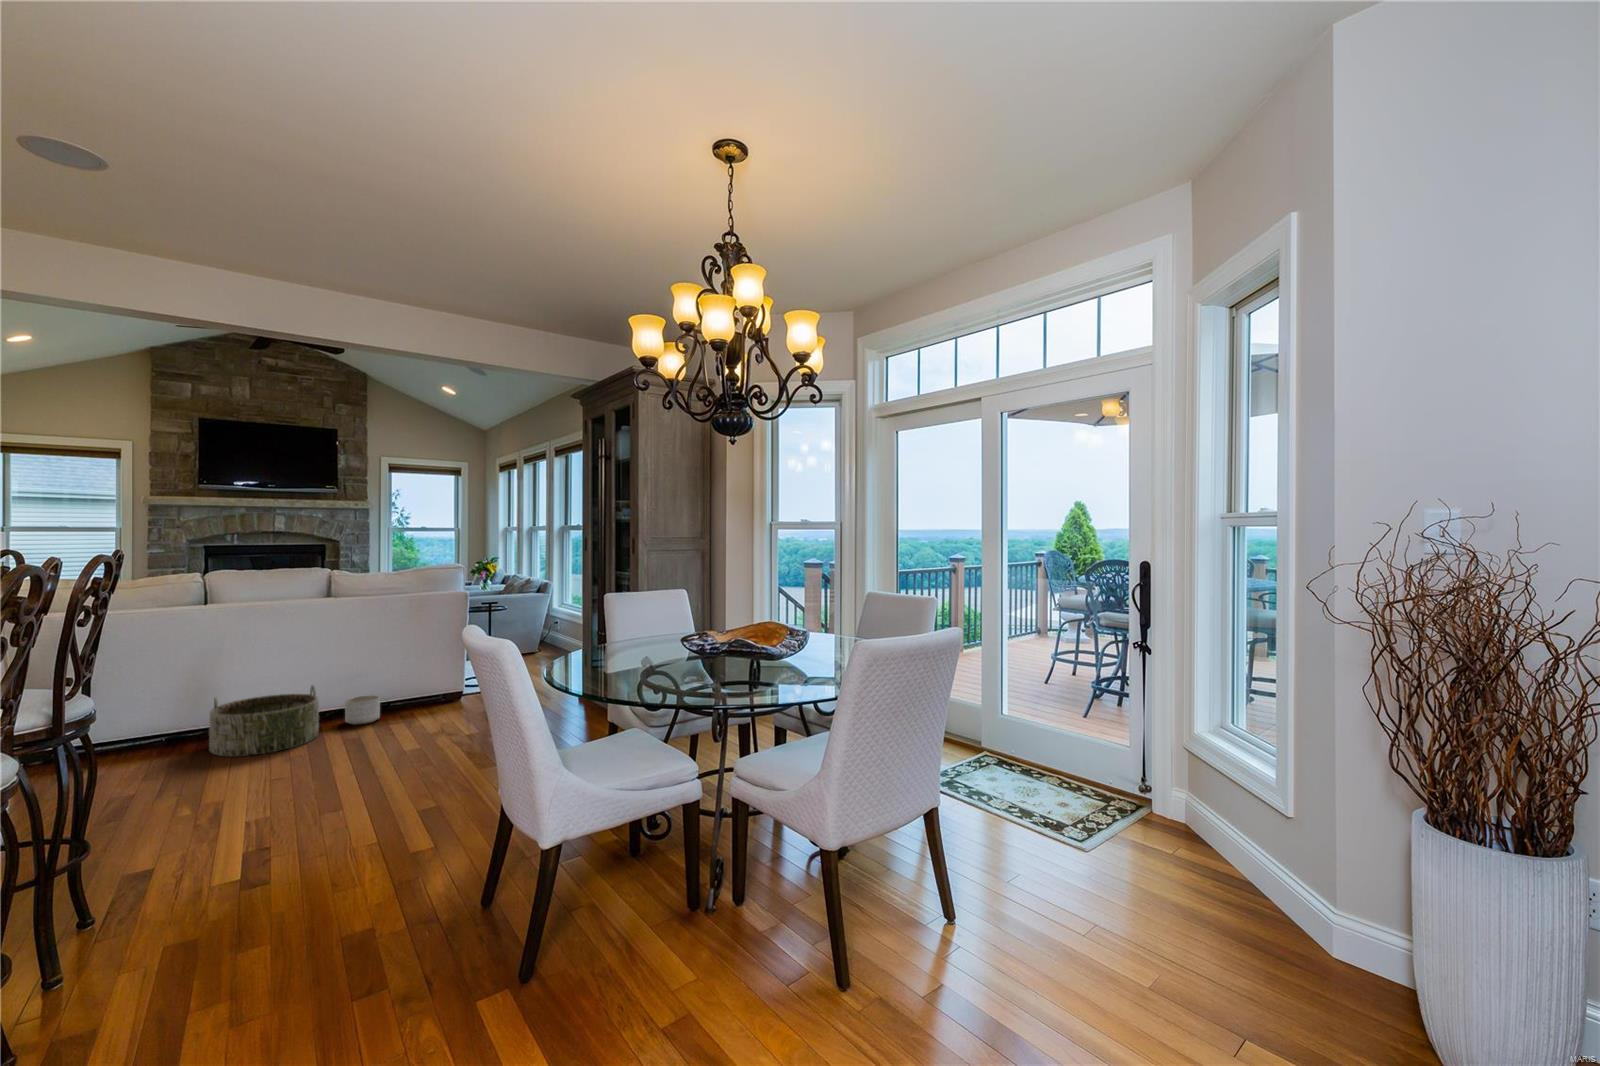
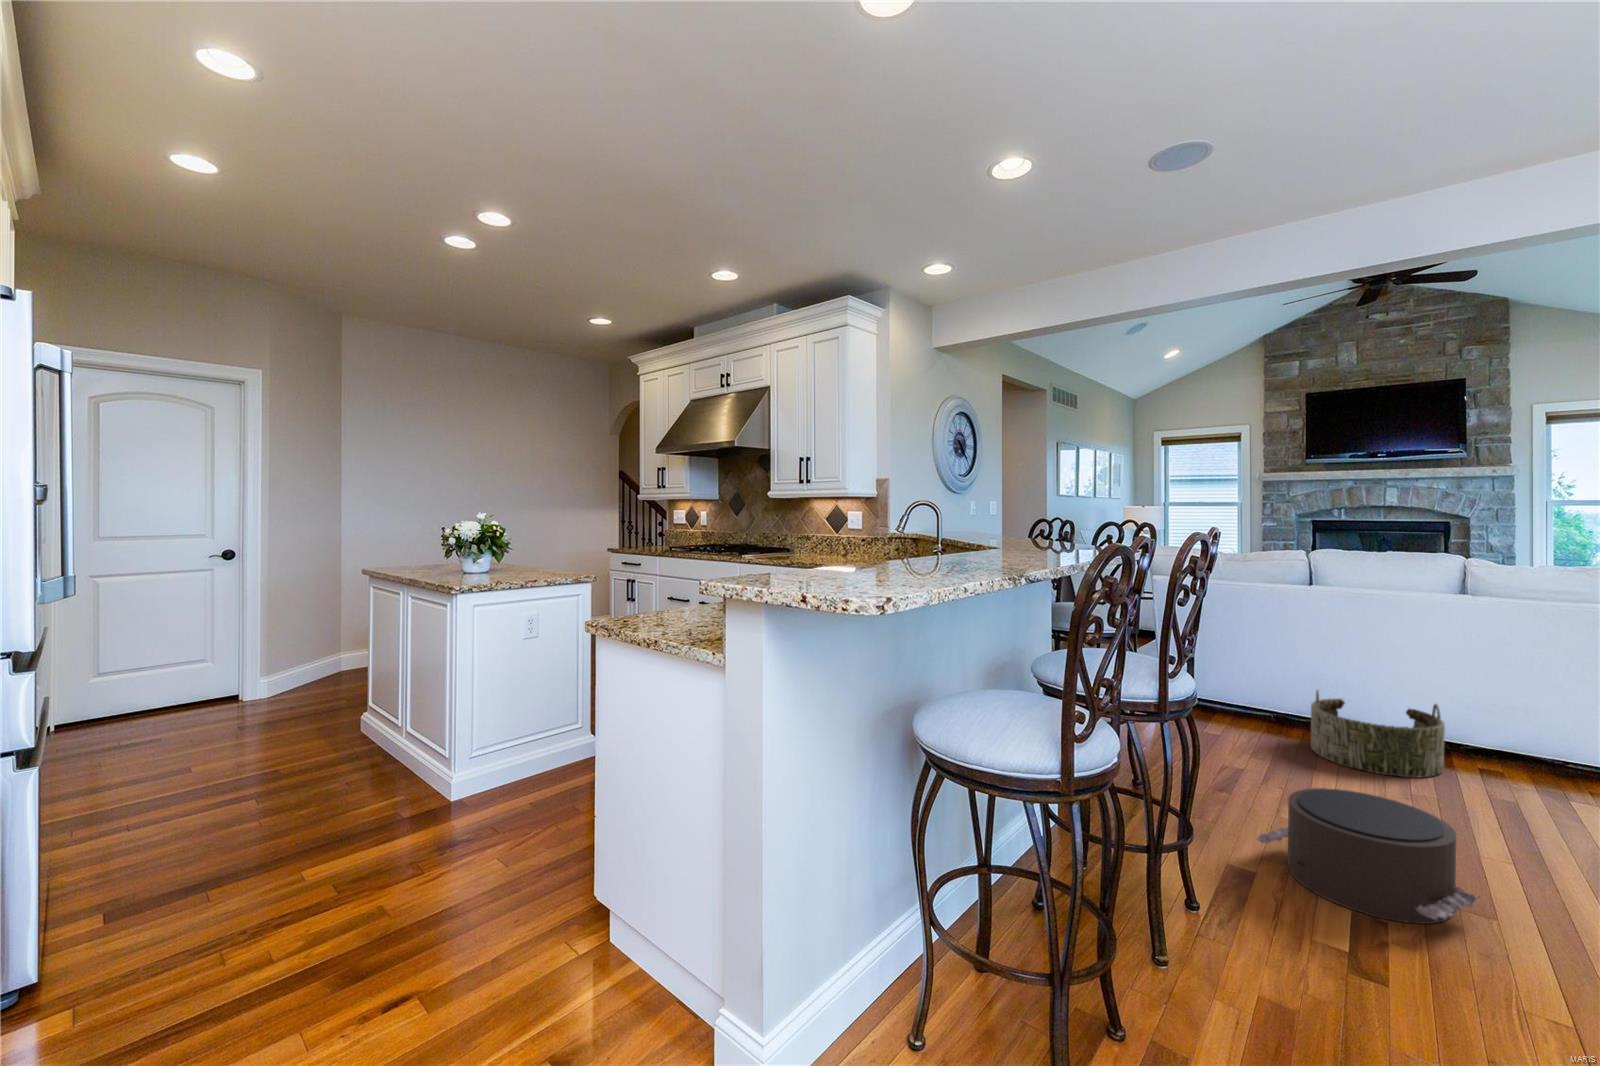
planter: present [345,695,380,725] -> none [1484,734,1545,778]
pouf: none [158,758,338,857] -> present [1256,788,1480,924]

